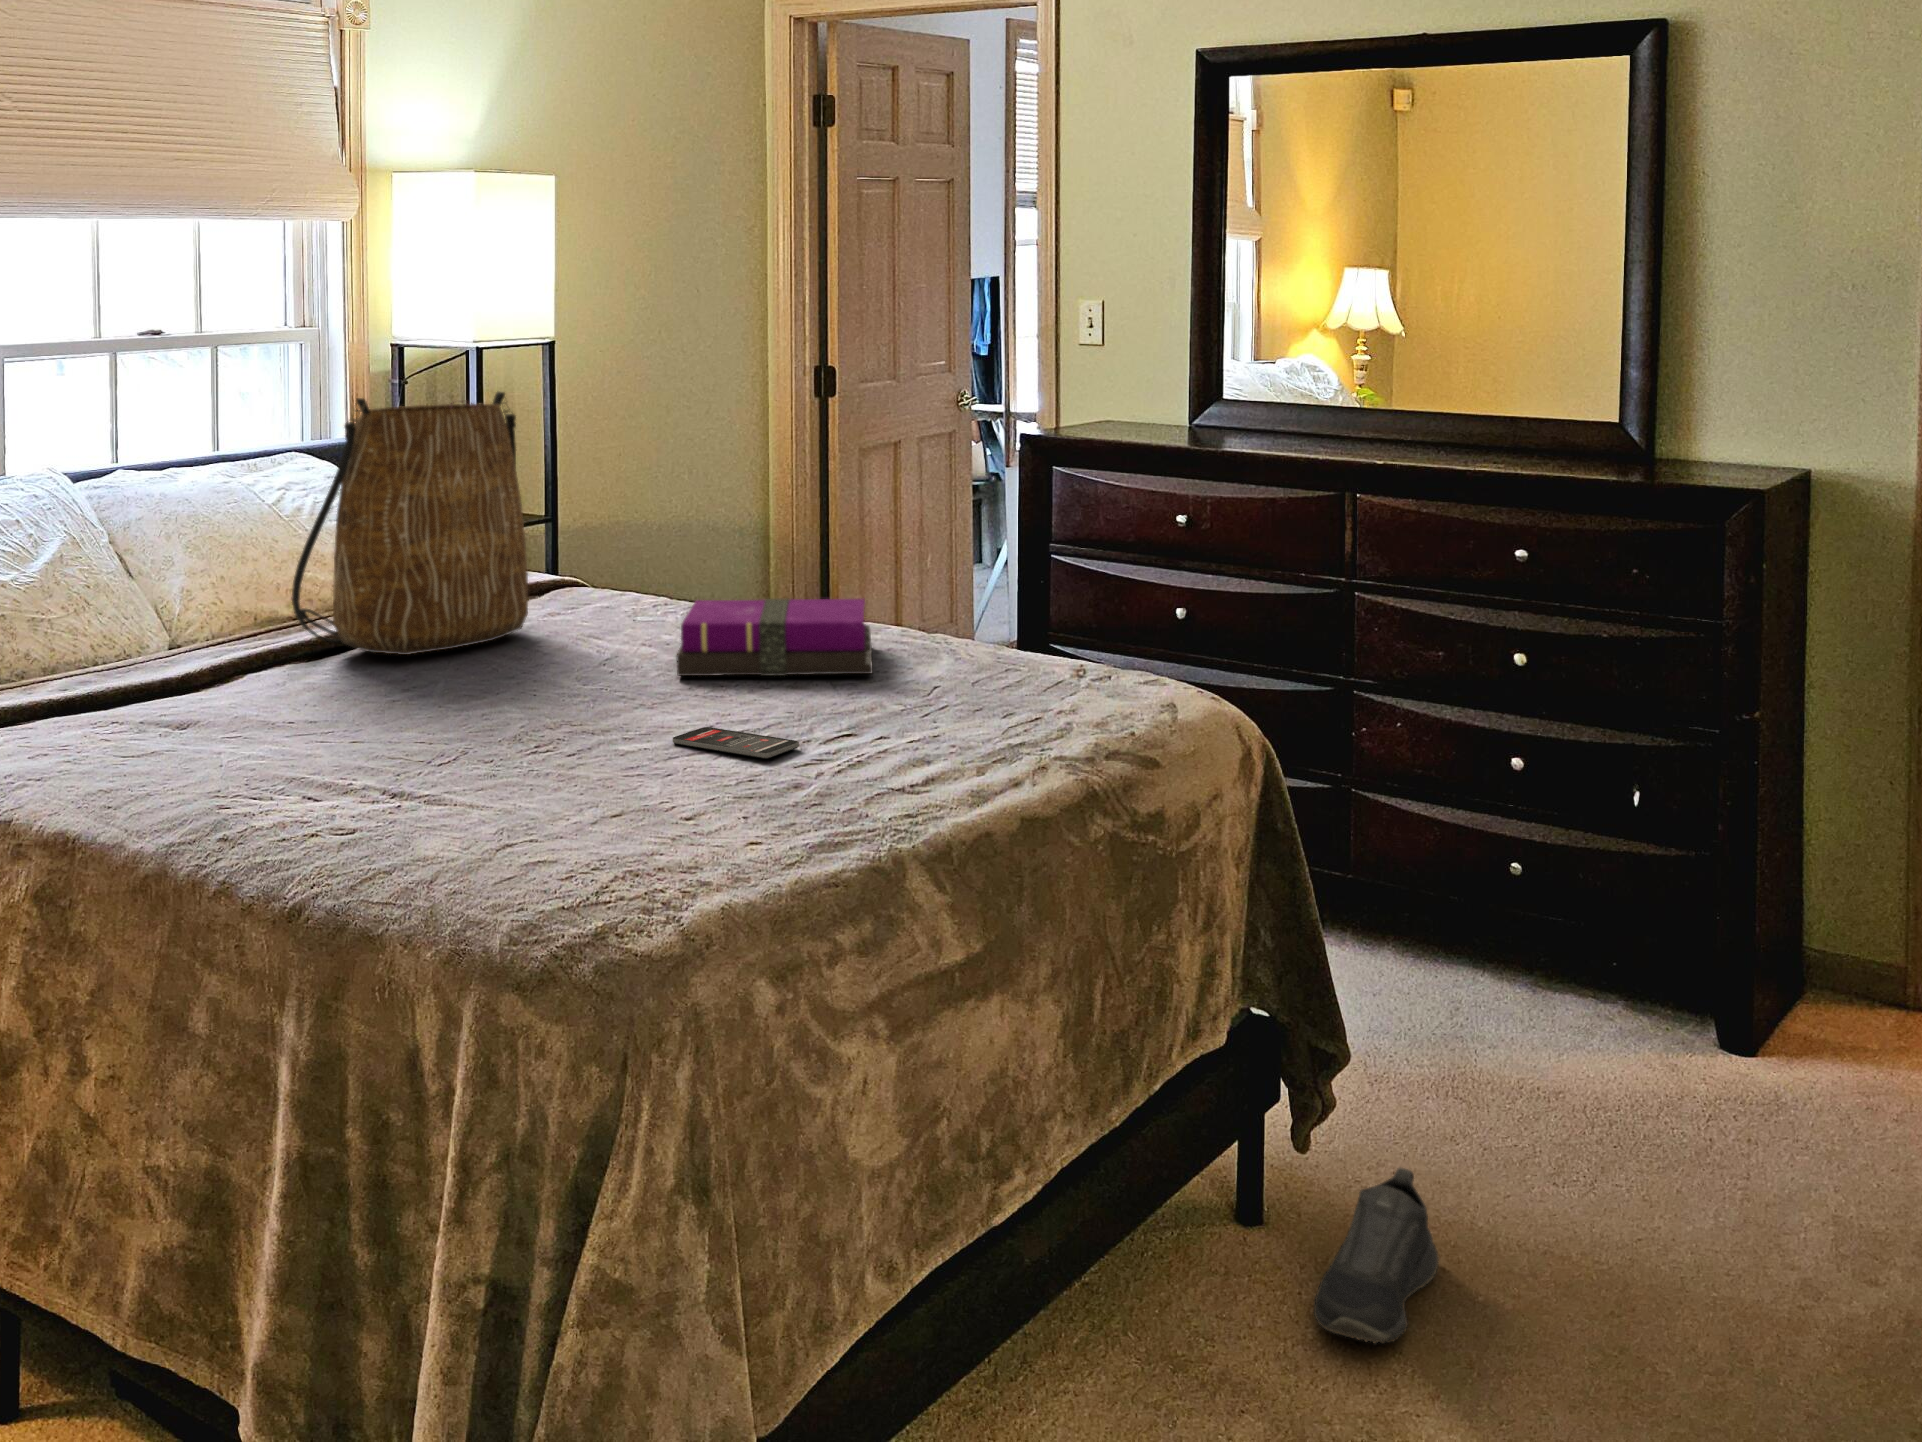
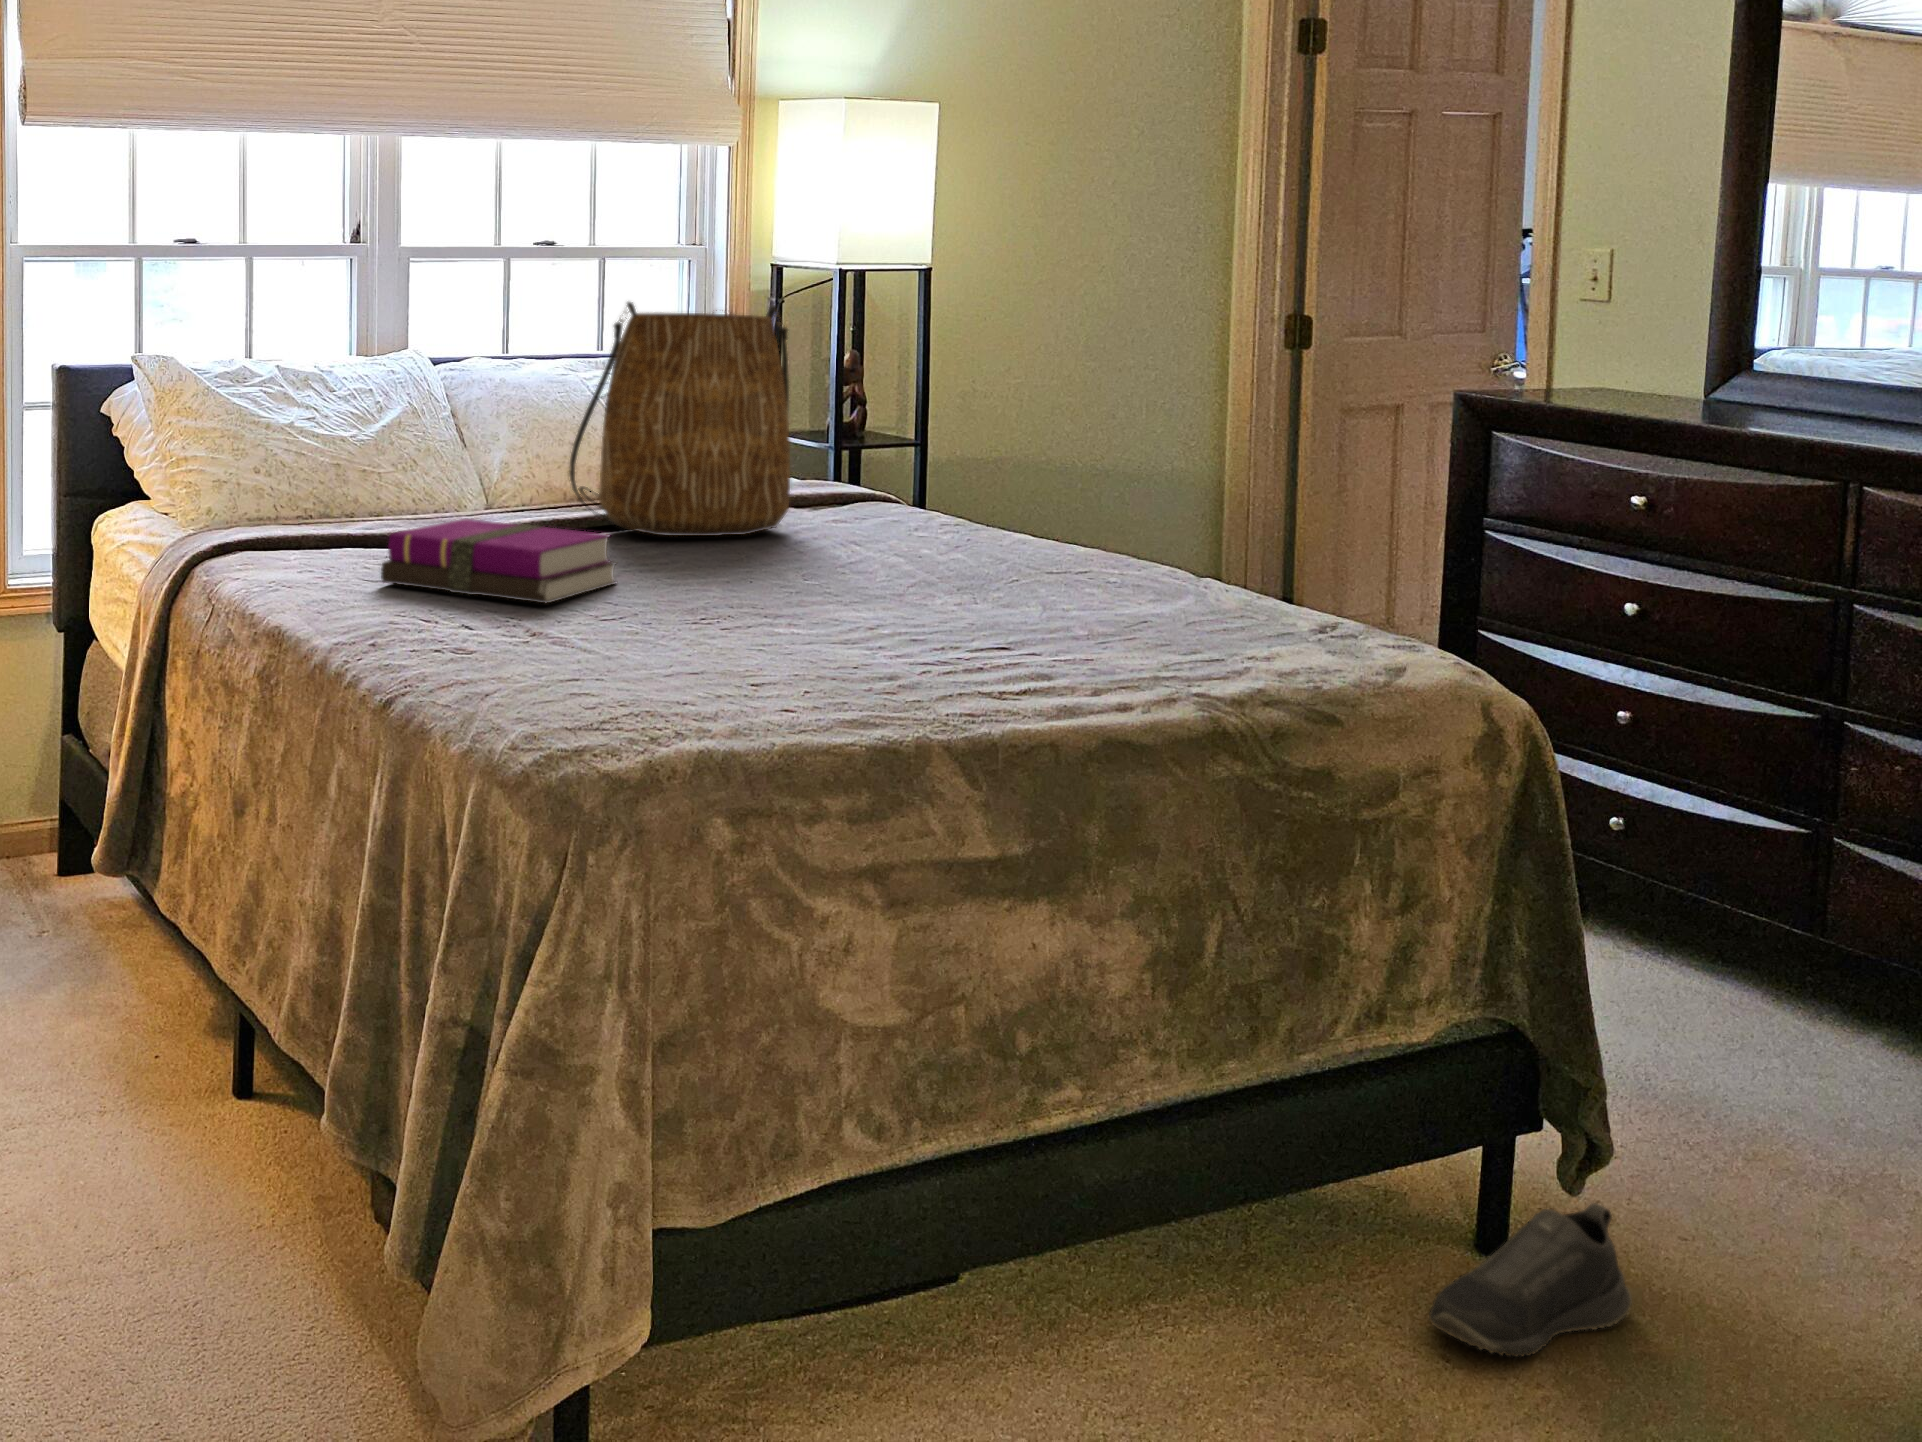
notebook: present [677,599,873,676] -> present [381,519,616,603]
smartphone: present [673,727,799,759] -> none [807,616,915,645]

